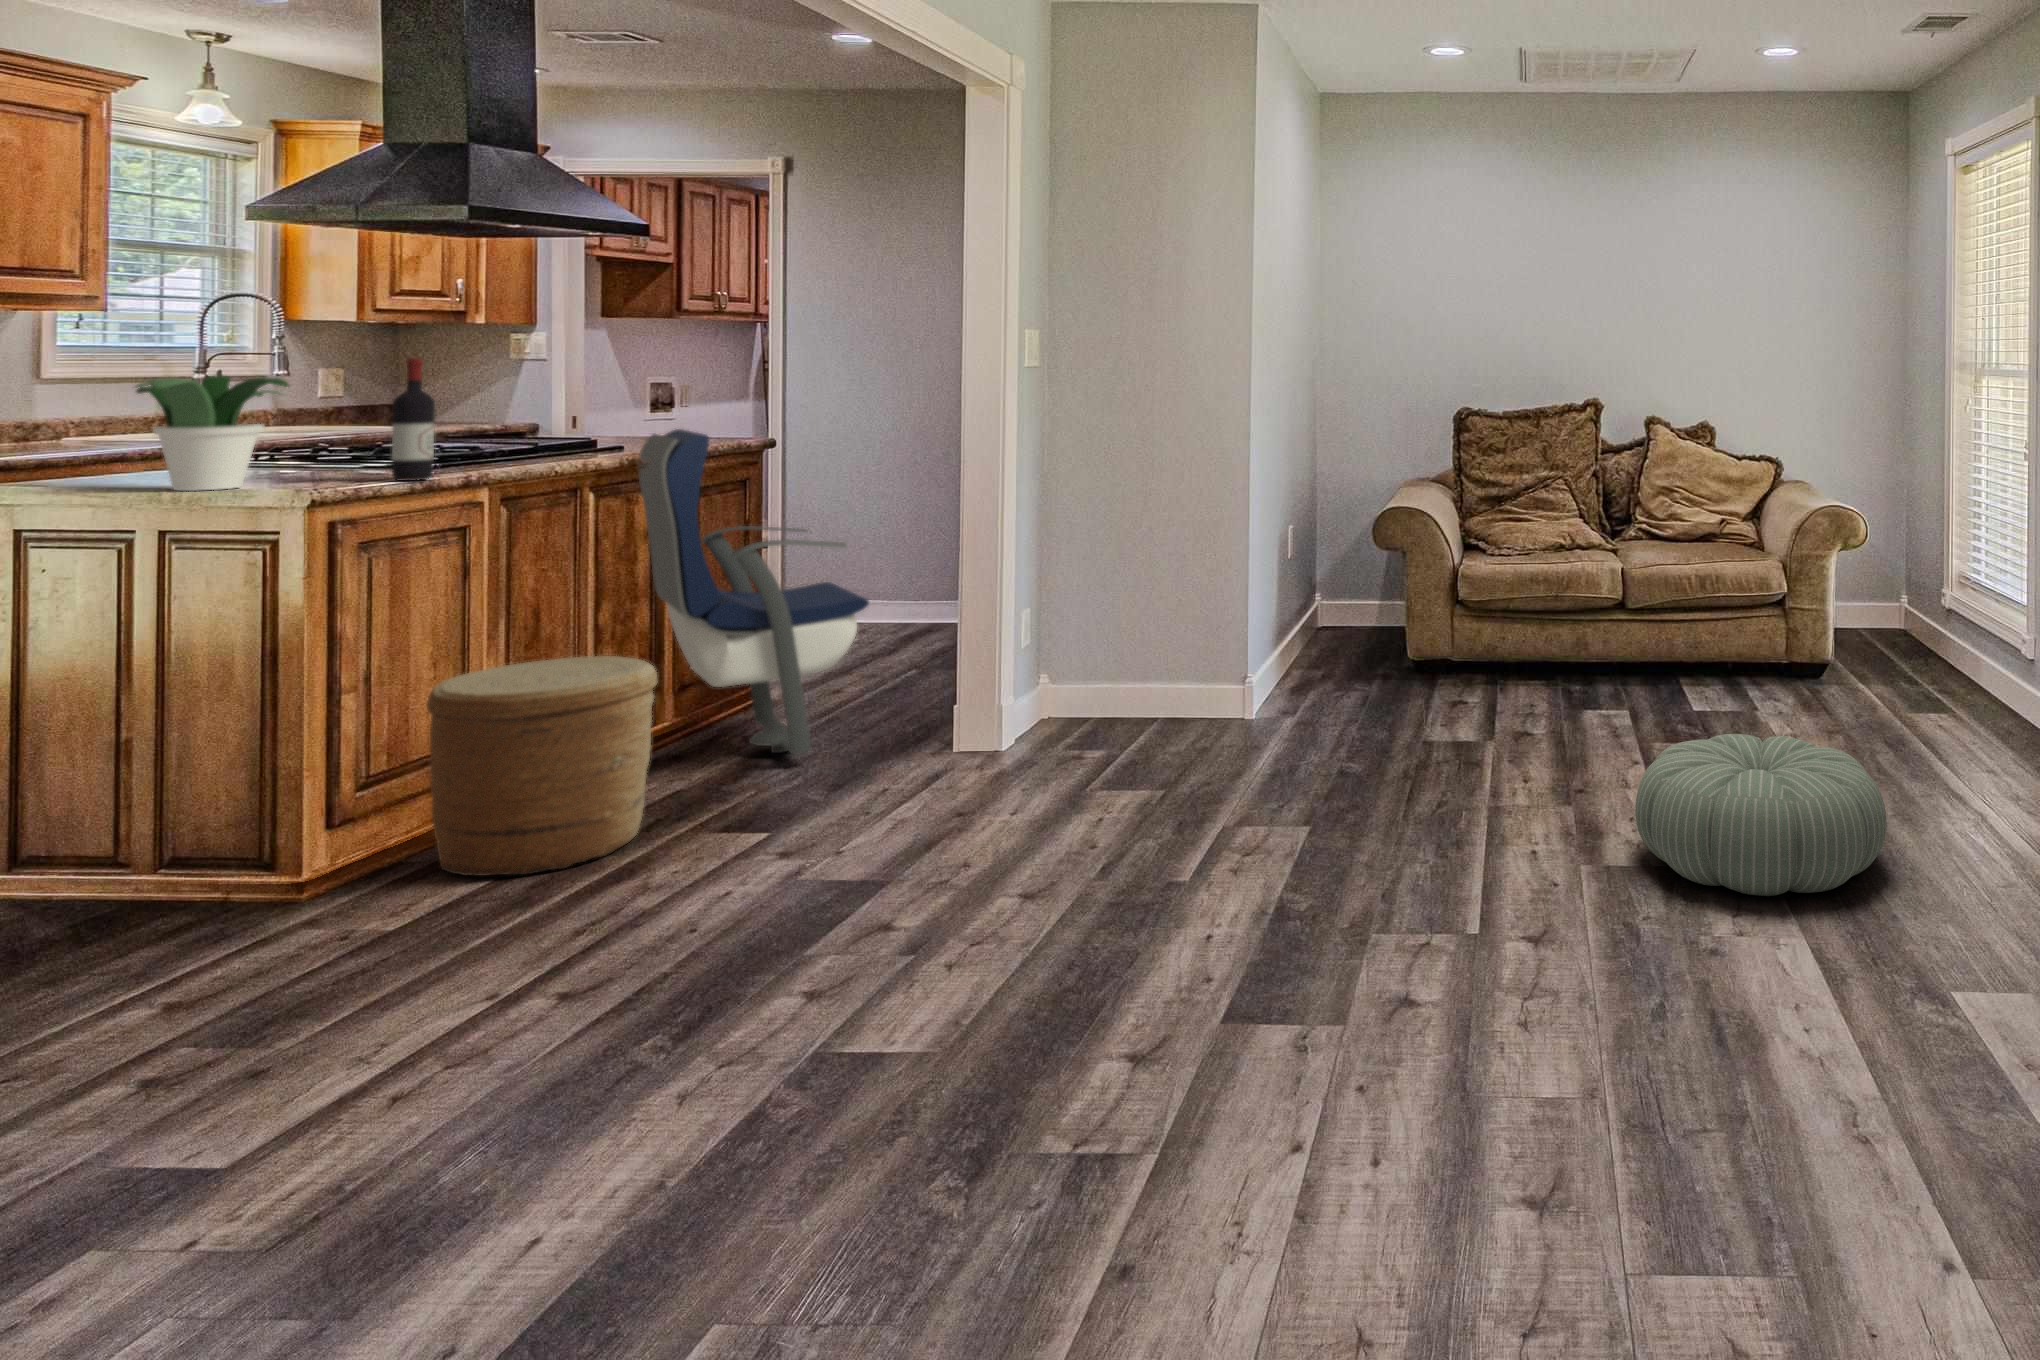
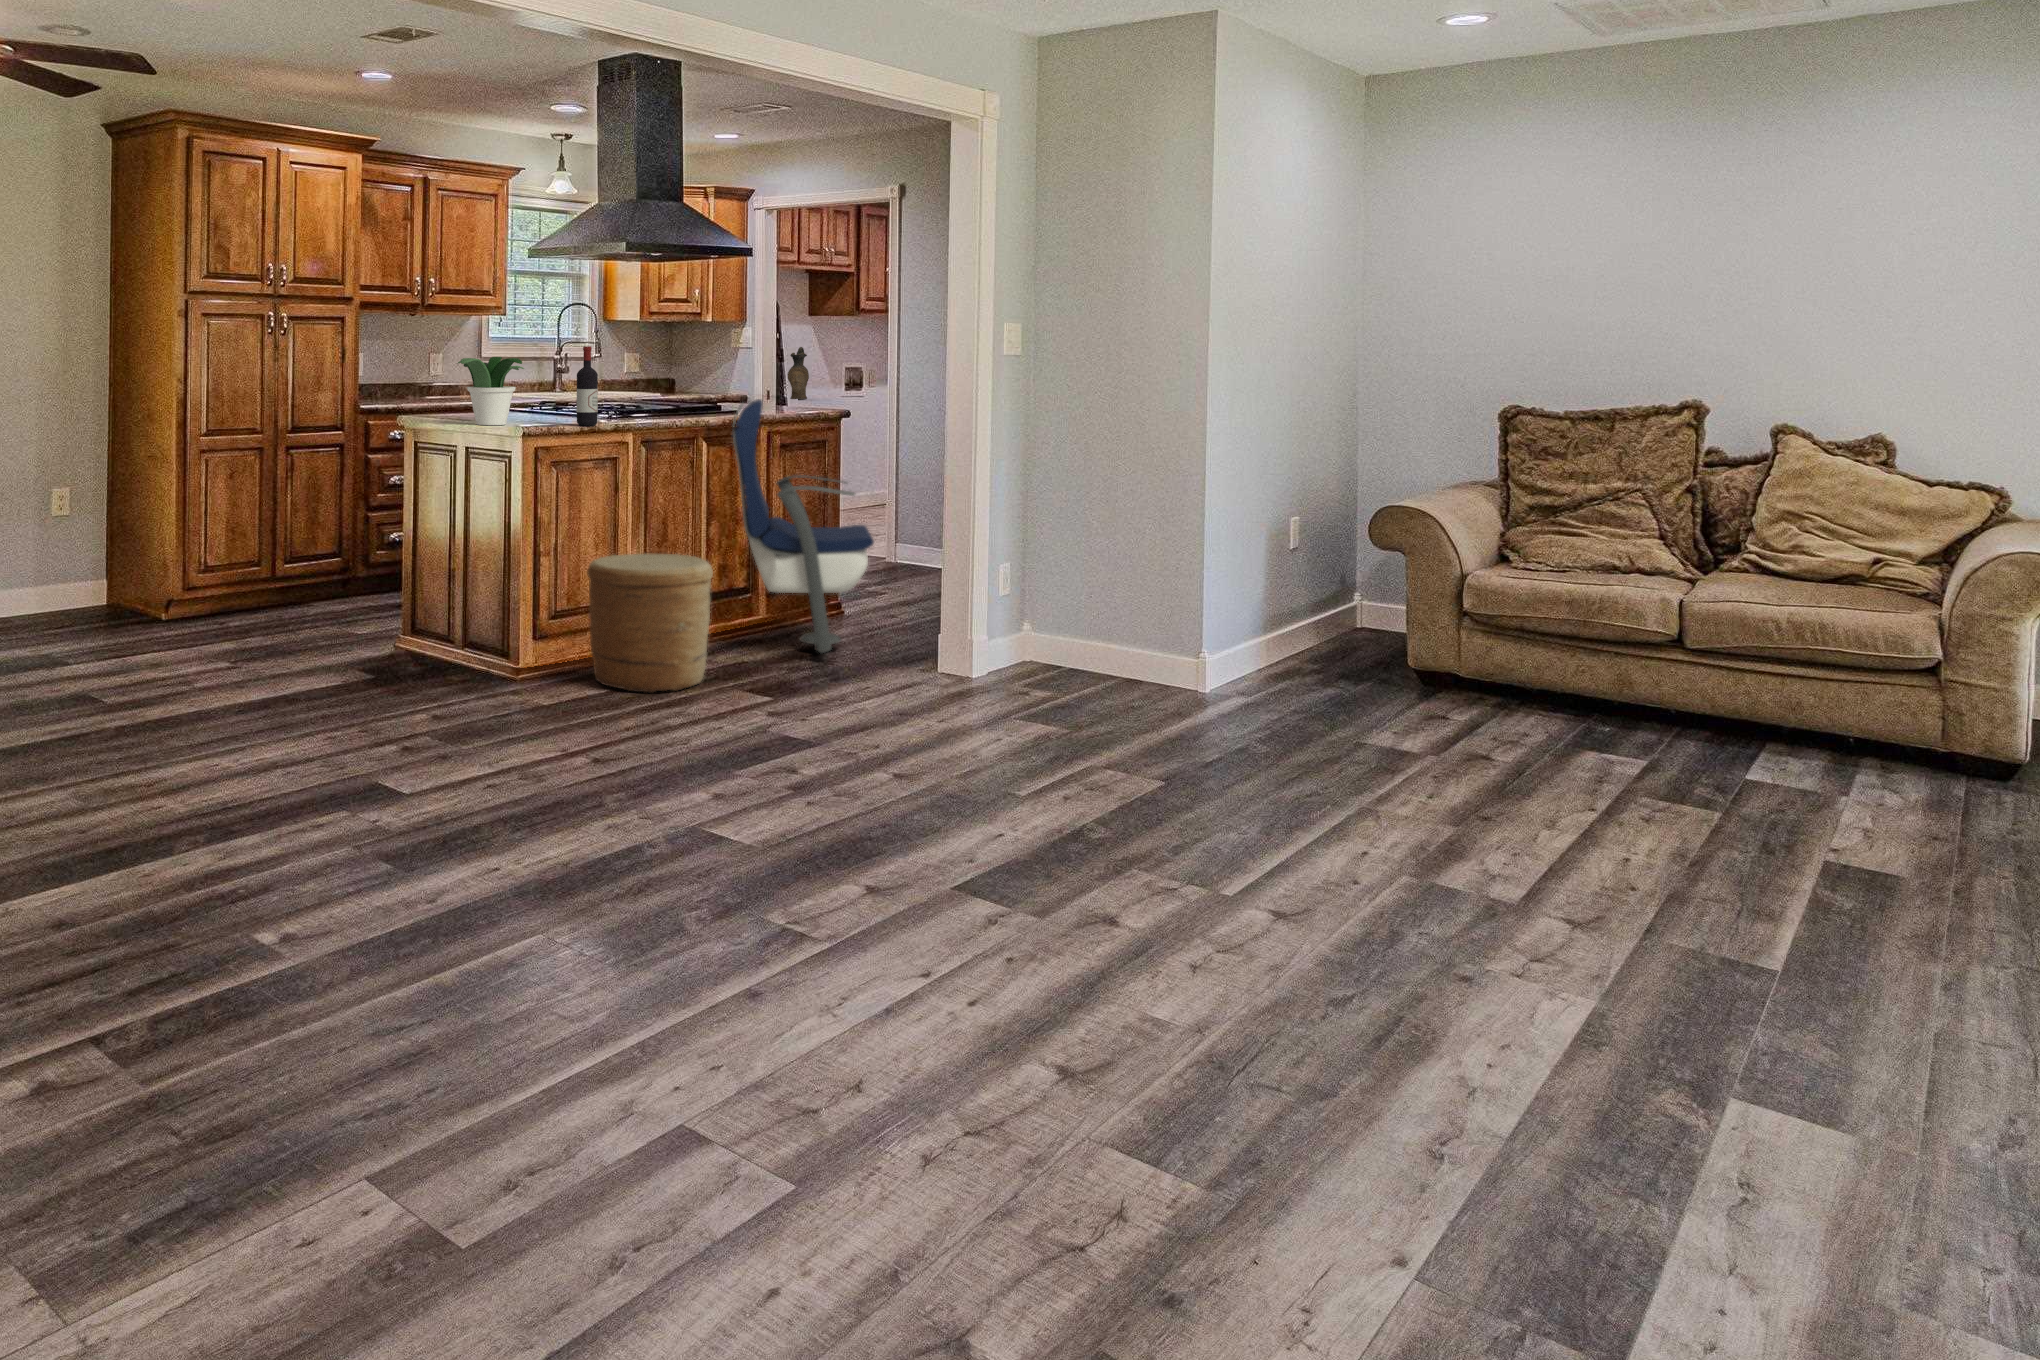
ceramic pitcher: none [627,359,661,427] -> present [788,347,809,399]
pouf: present [1635,734,1887,896] -> none [1458,781,1803,977]

